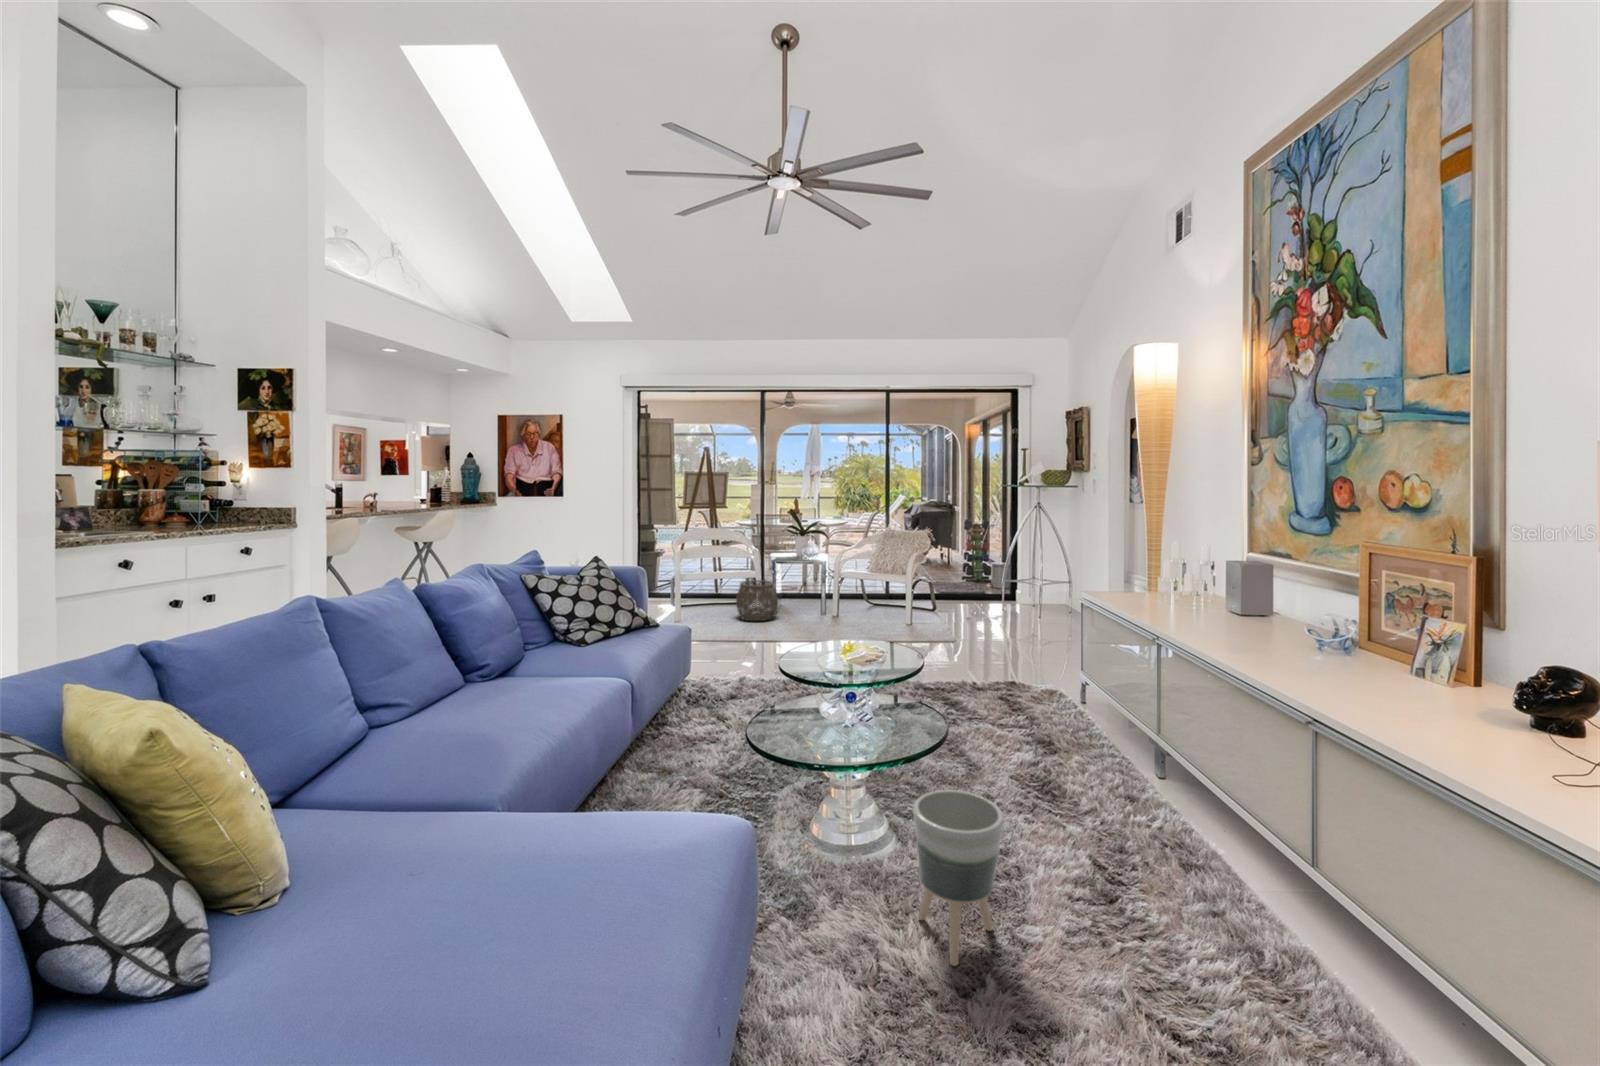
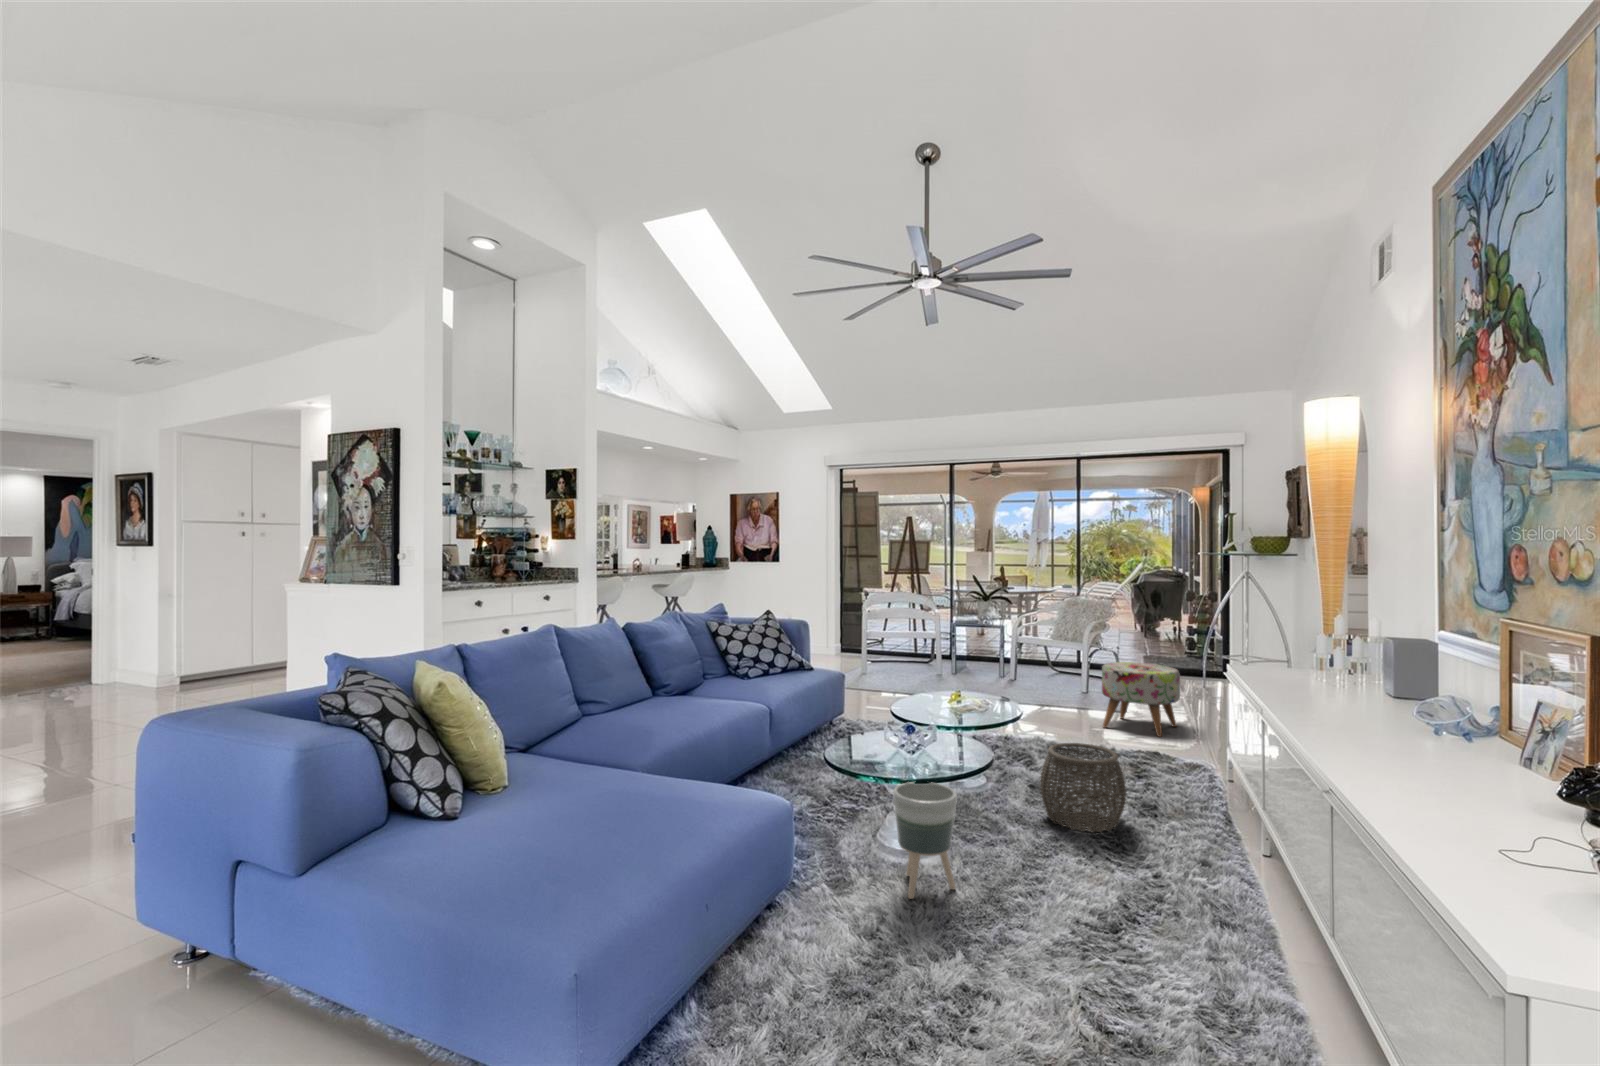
woven basket: present [736,580,778,621] -> present [1040,743,1127,832]
ottoman: none [941,589,1014,661] -> present [1102,662,1180,737]

